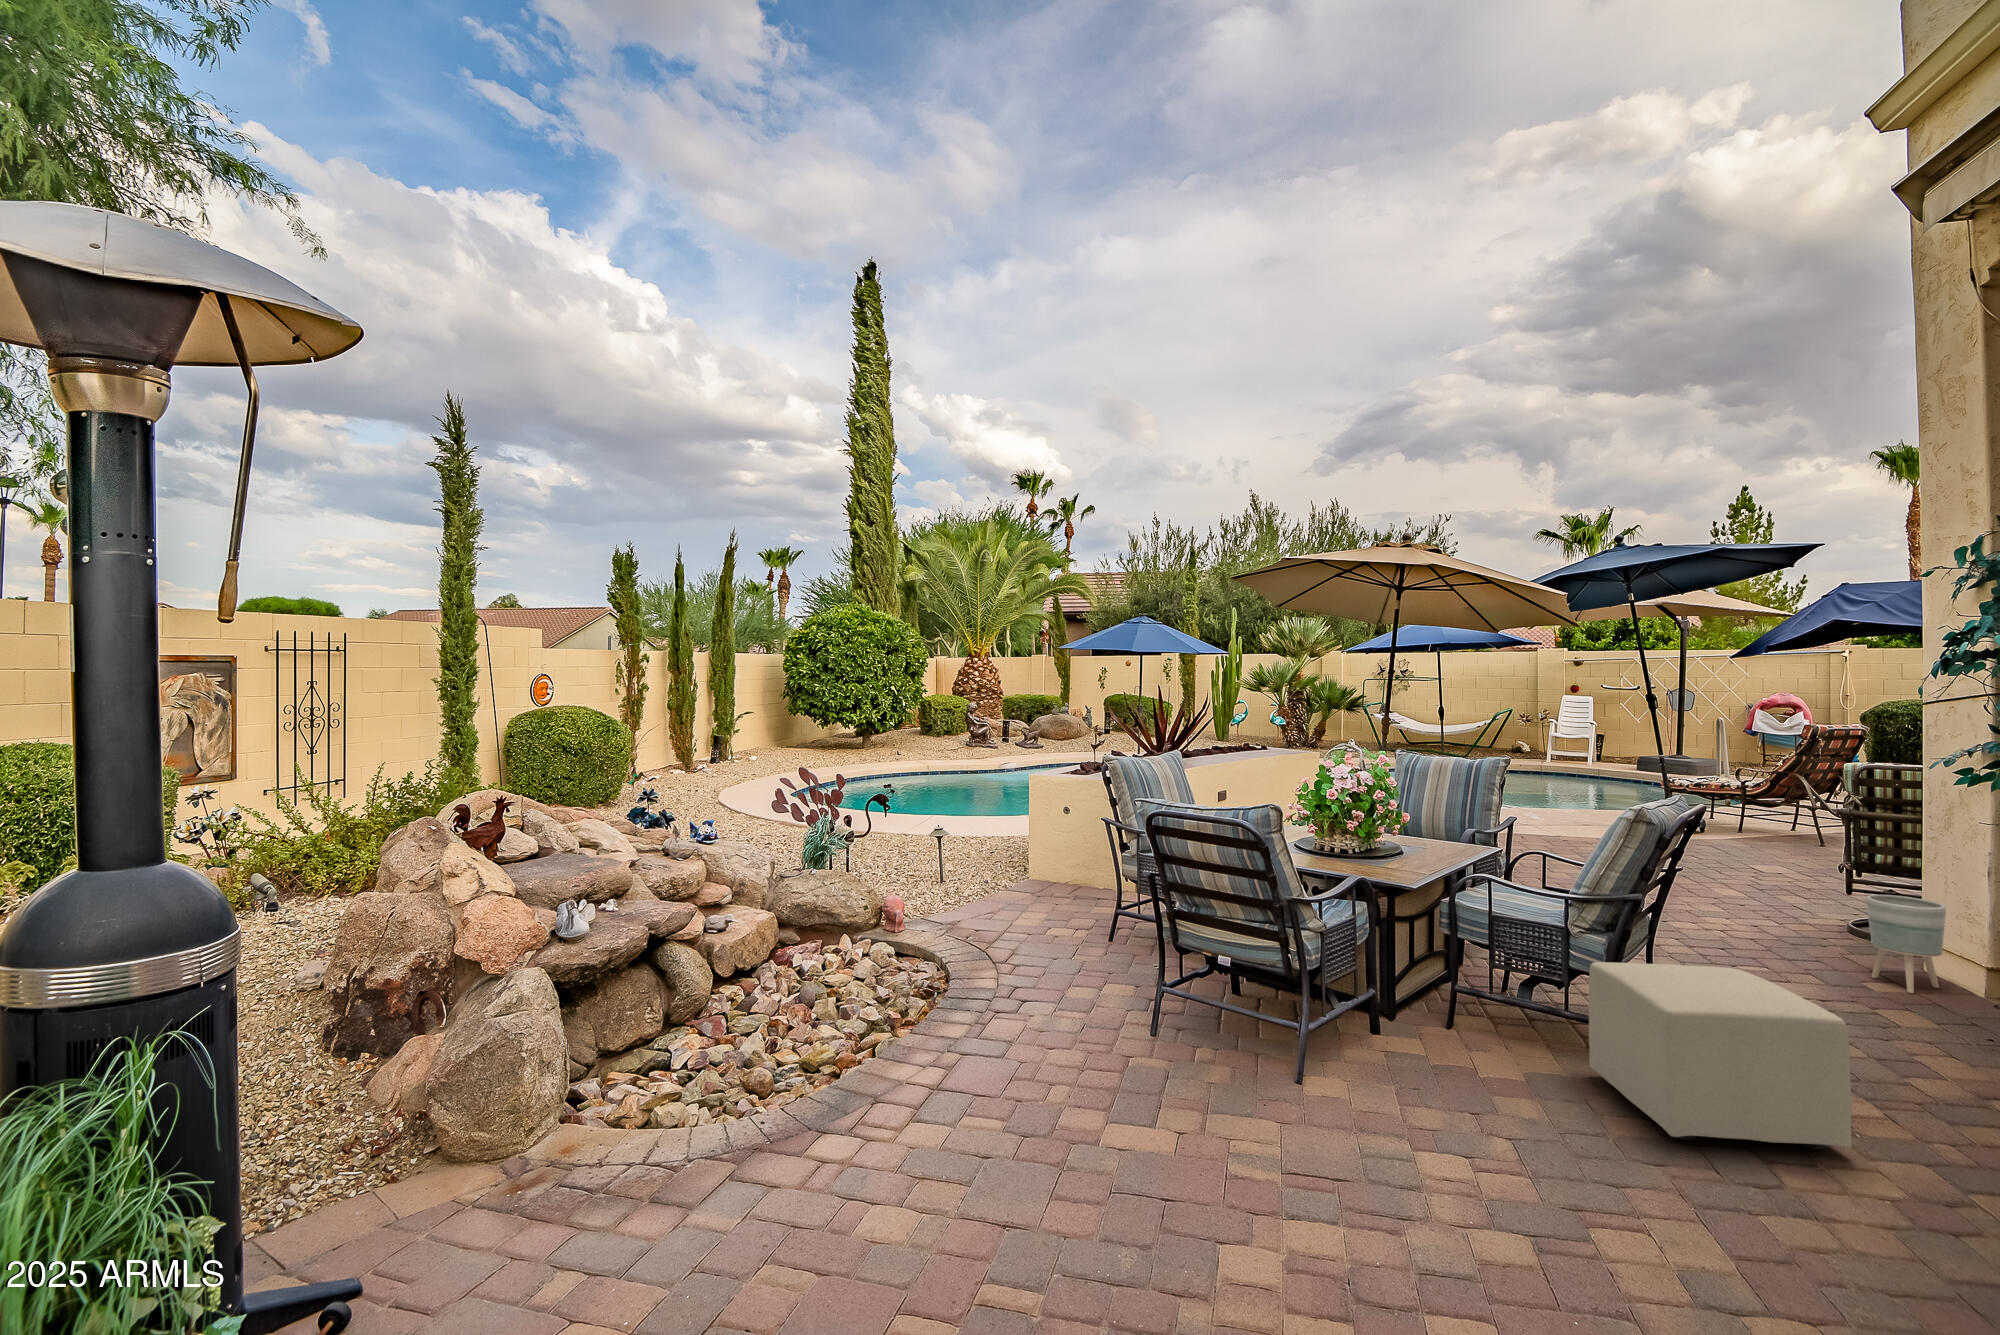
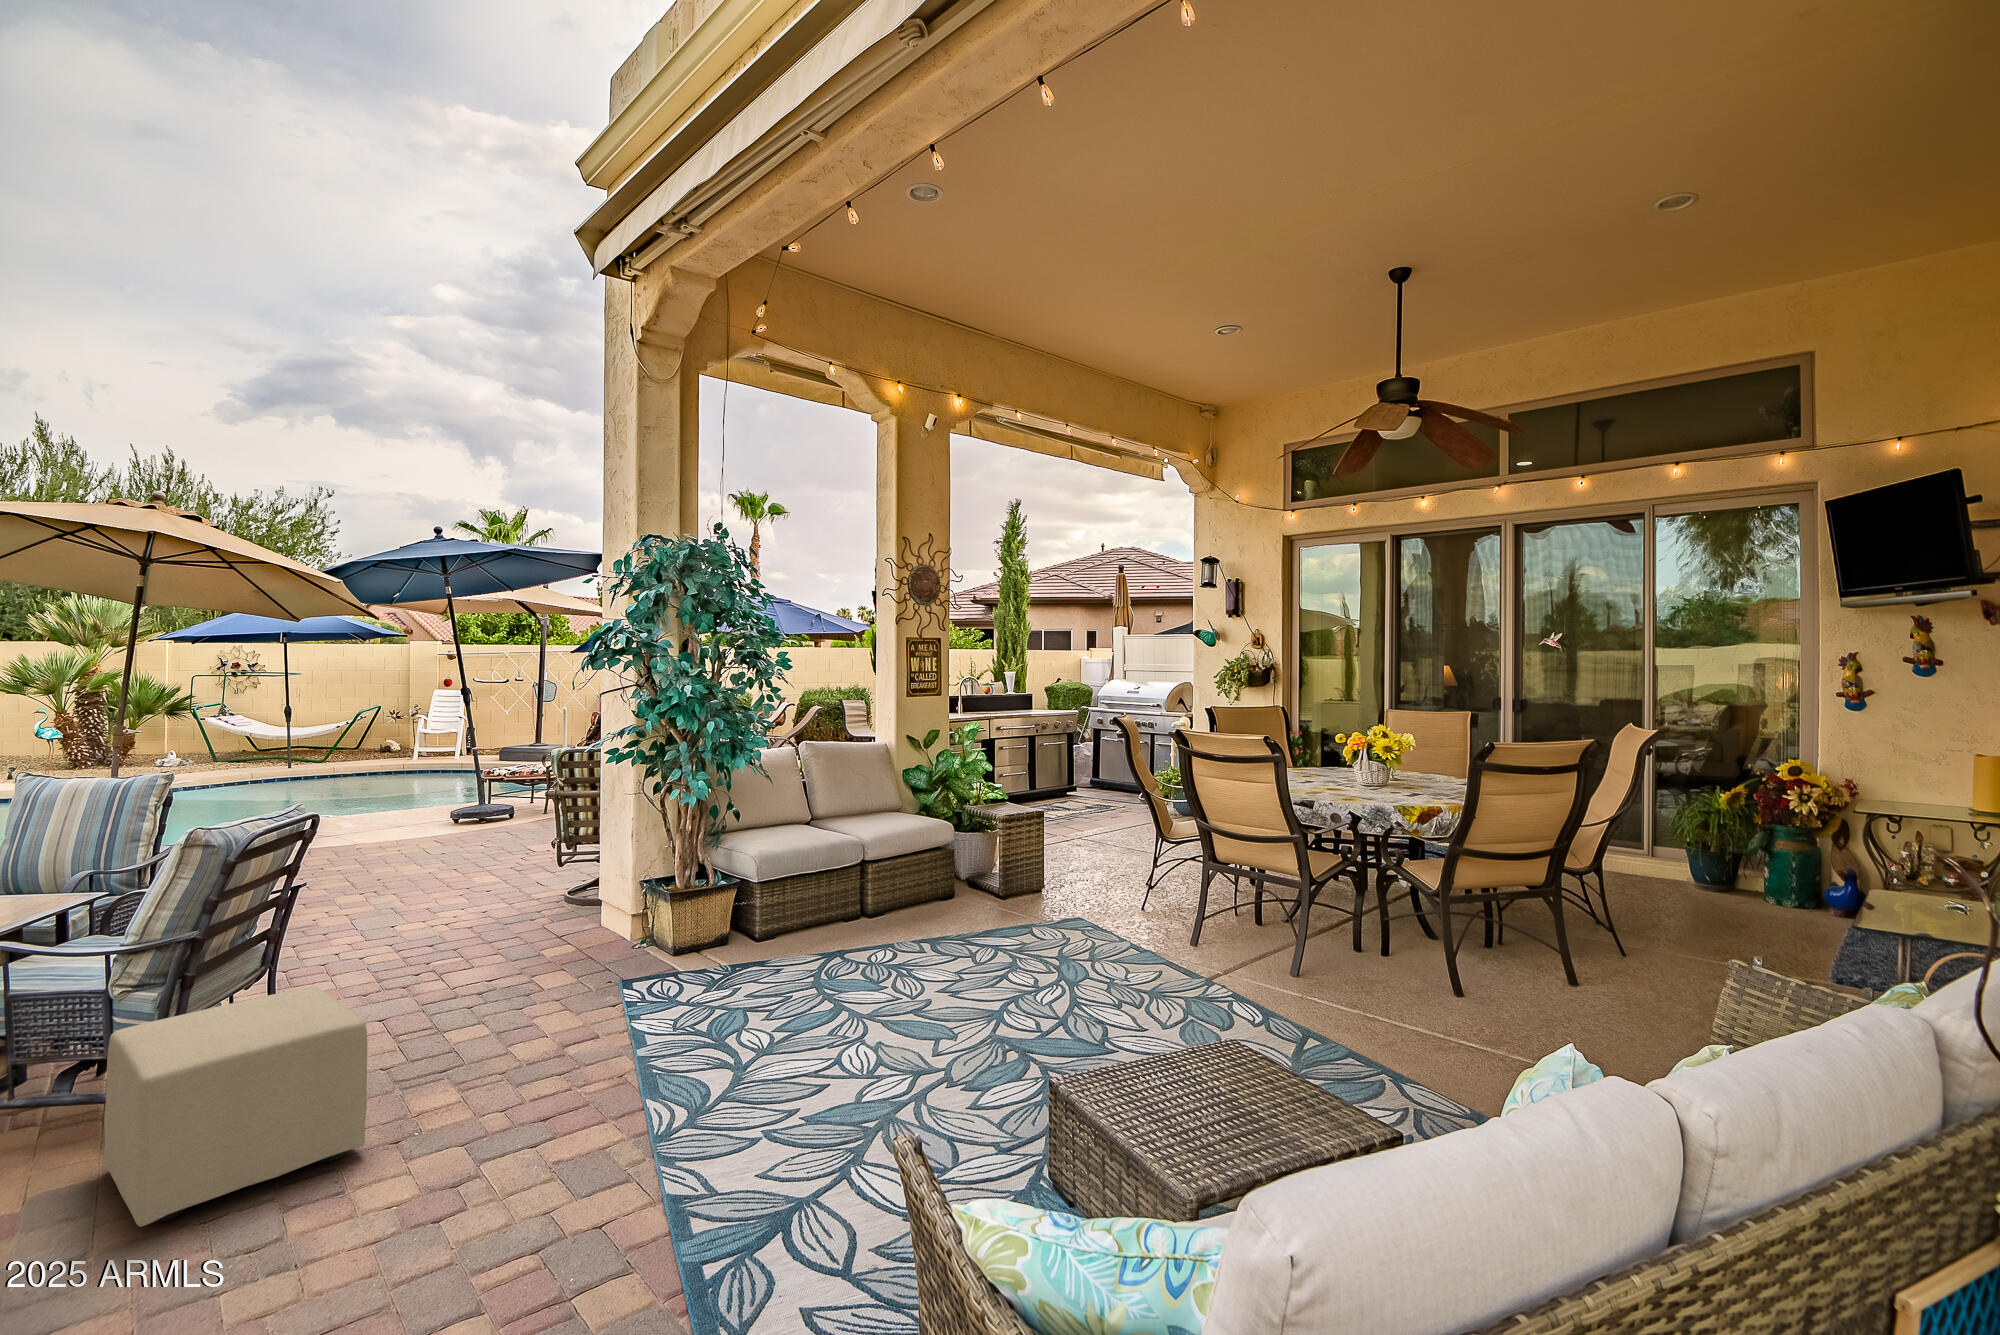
planter: present [1866,895,1946,993] -> none [535,863,587,945]

